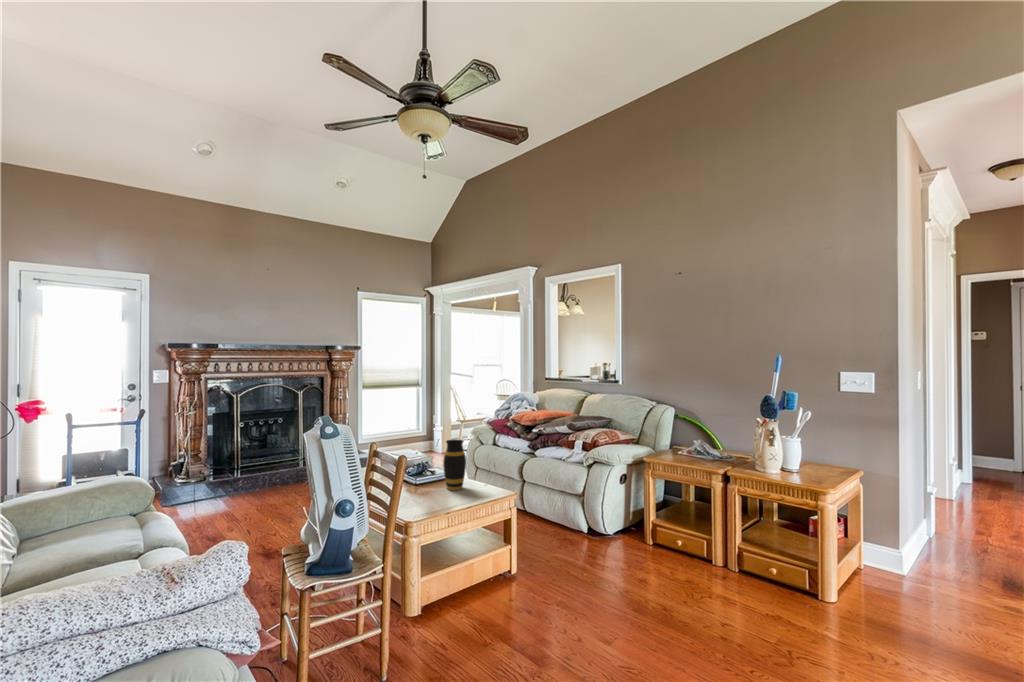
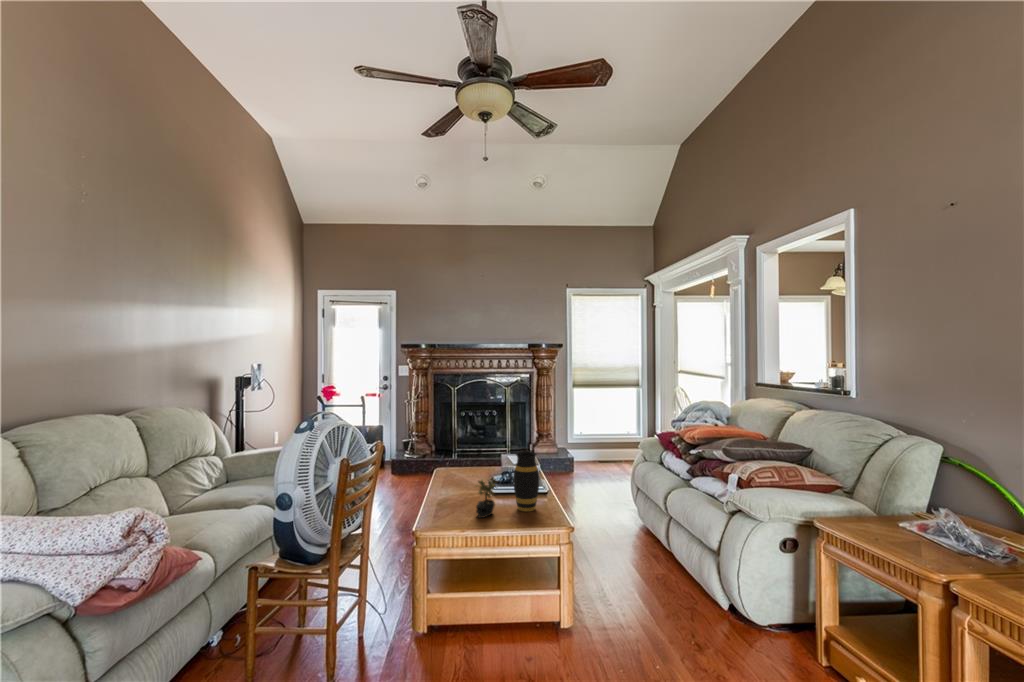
succulent plant: none [421,464,443,501] -> present [476,479,497,518]

